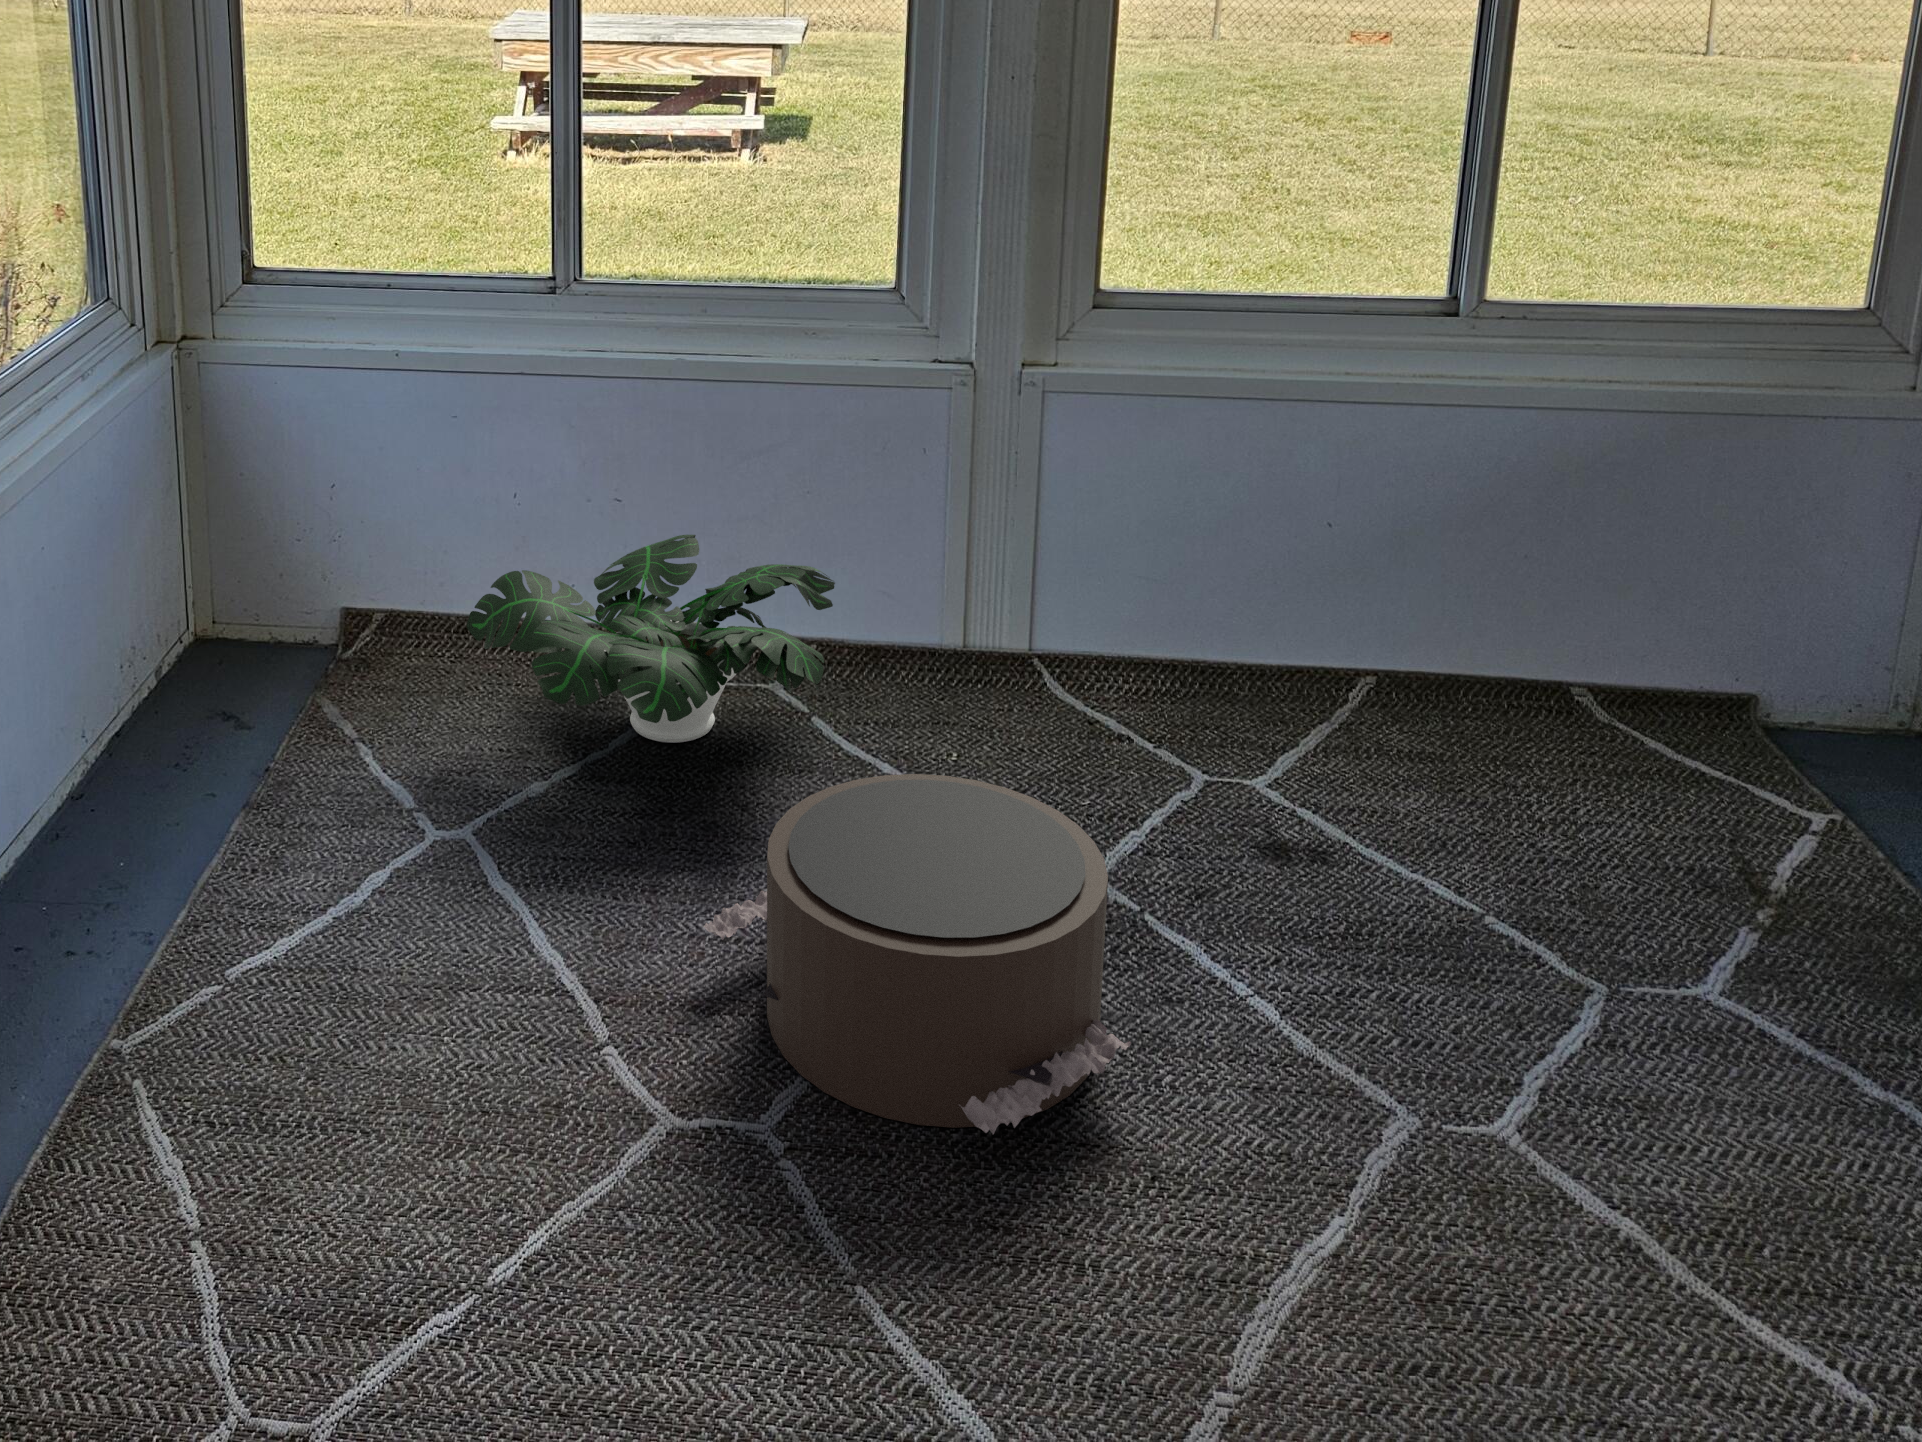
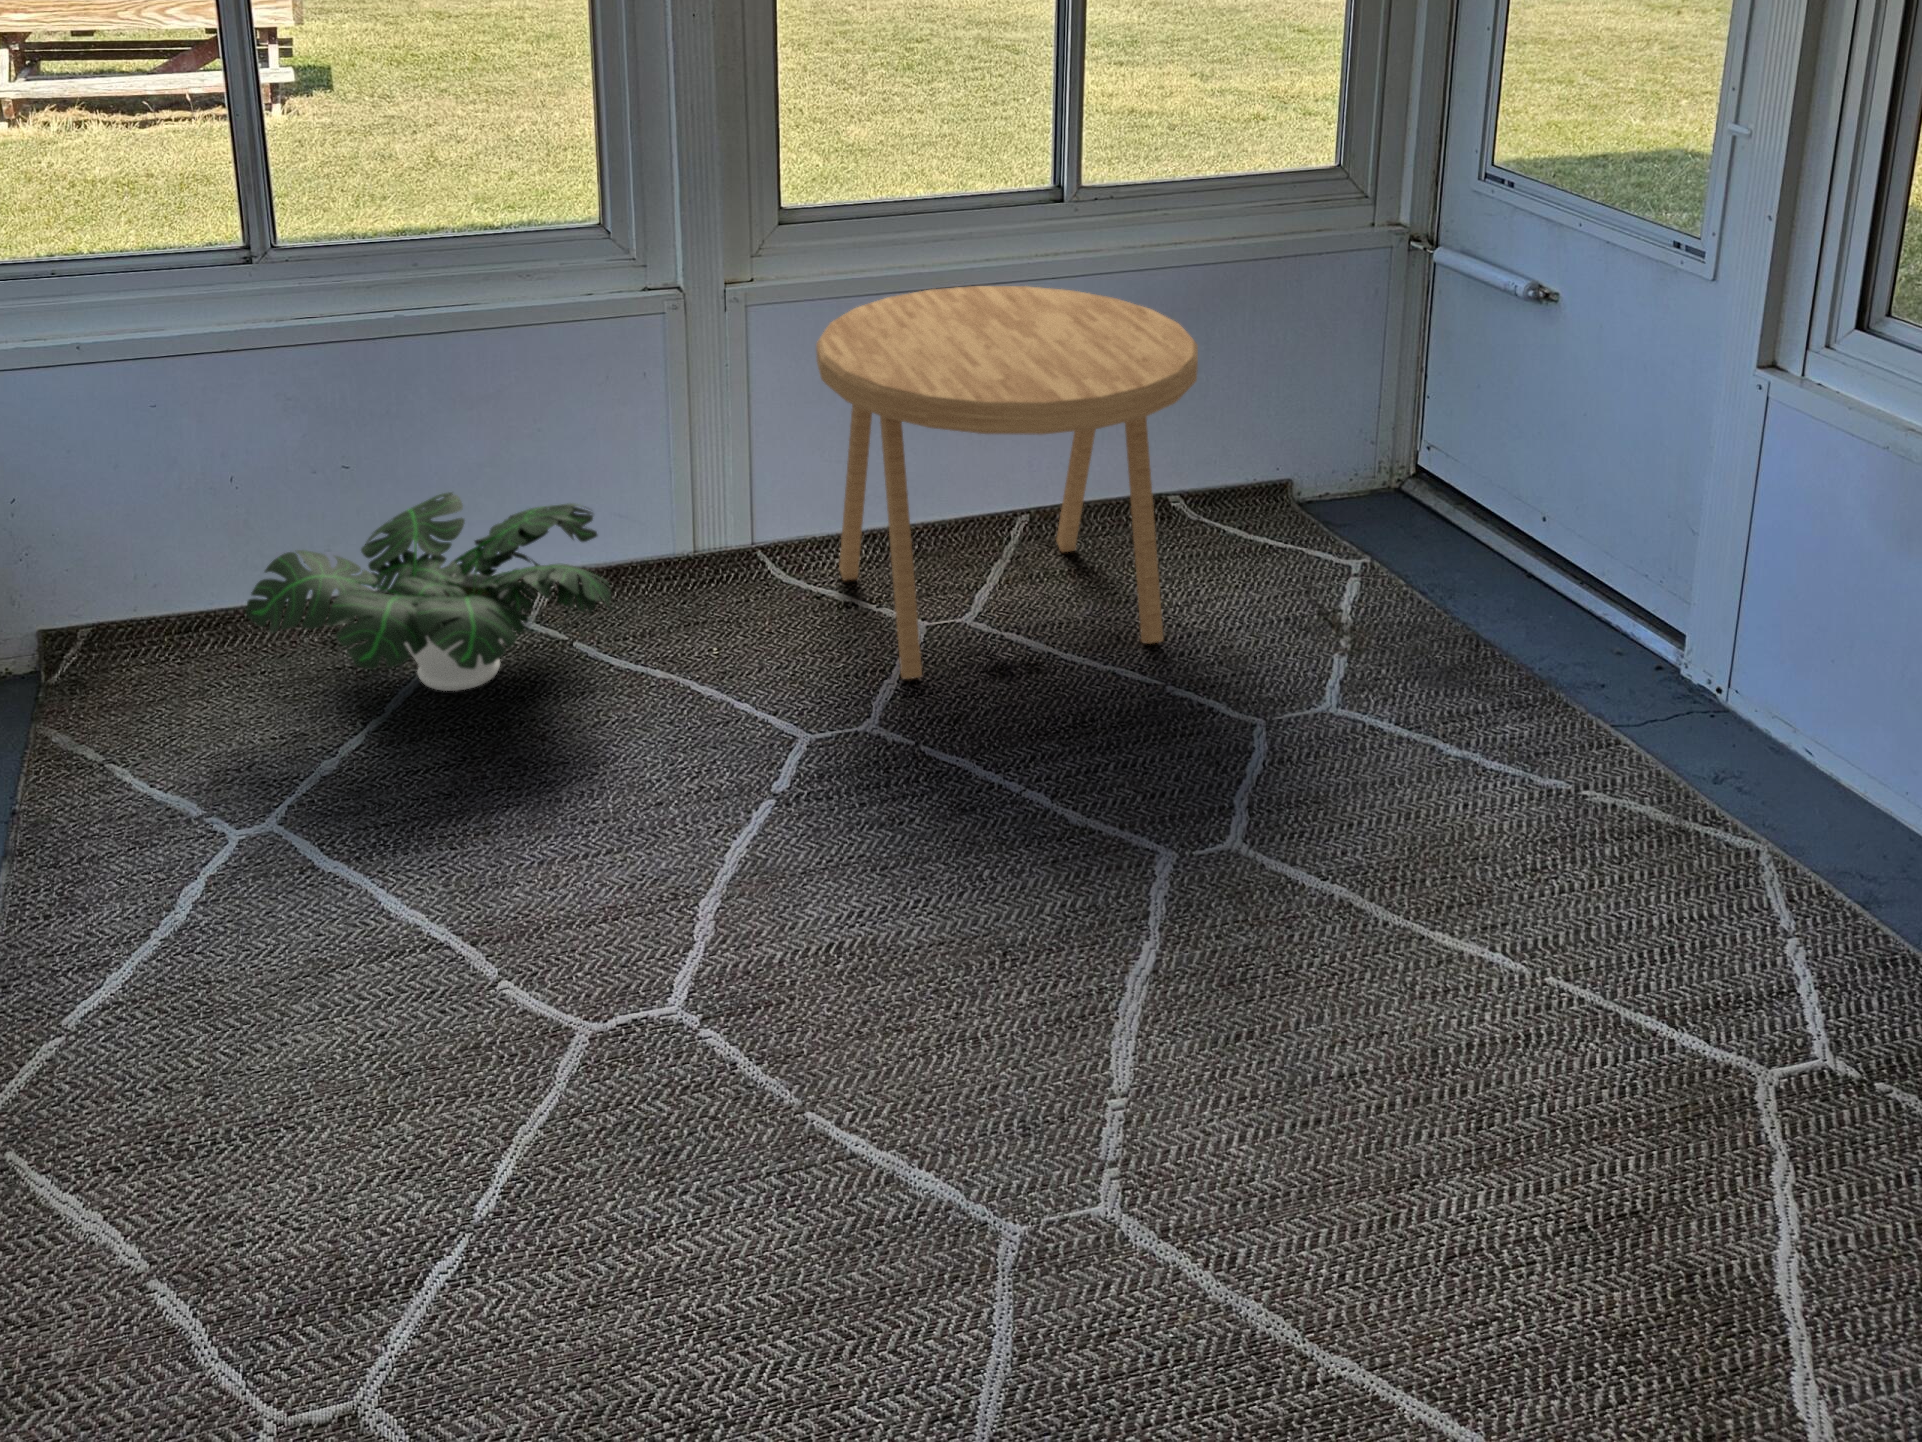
side table: none [1089,380,1589,855] -> present [816,286,1198,679]
pouf: present [703,774,1131,1134] -> none [571,659,966,966]

